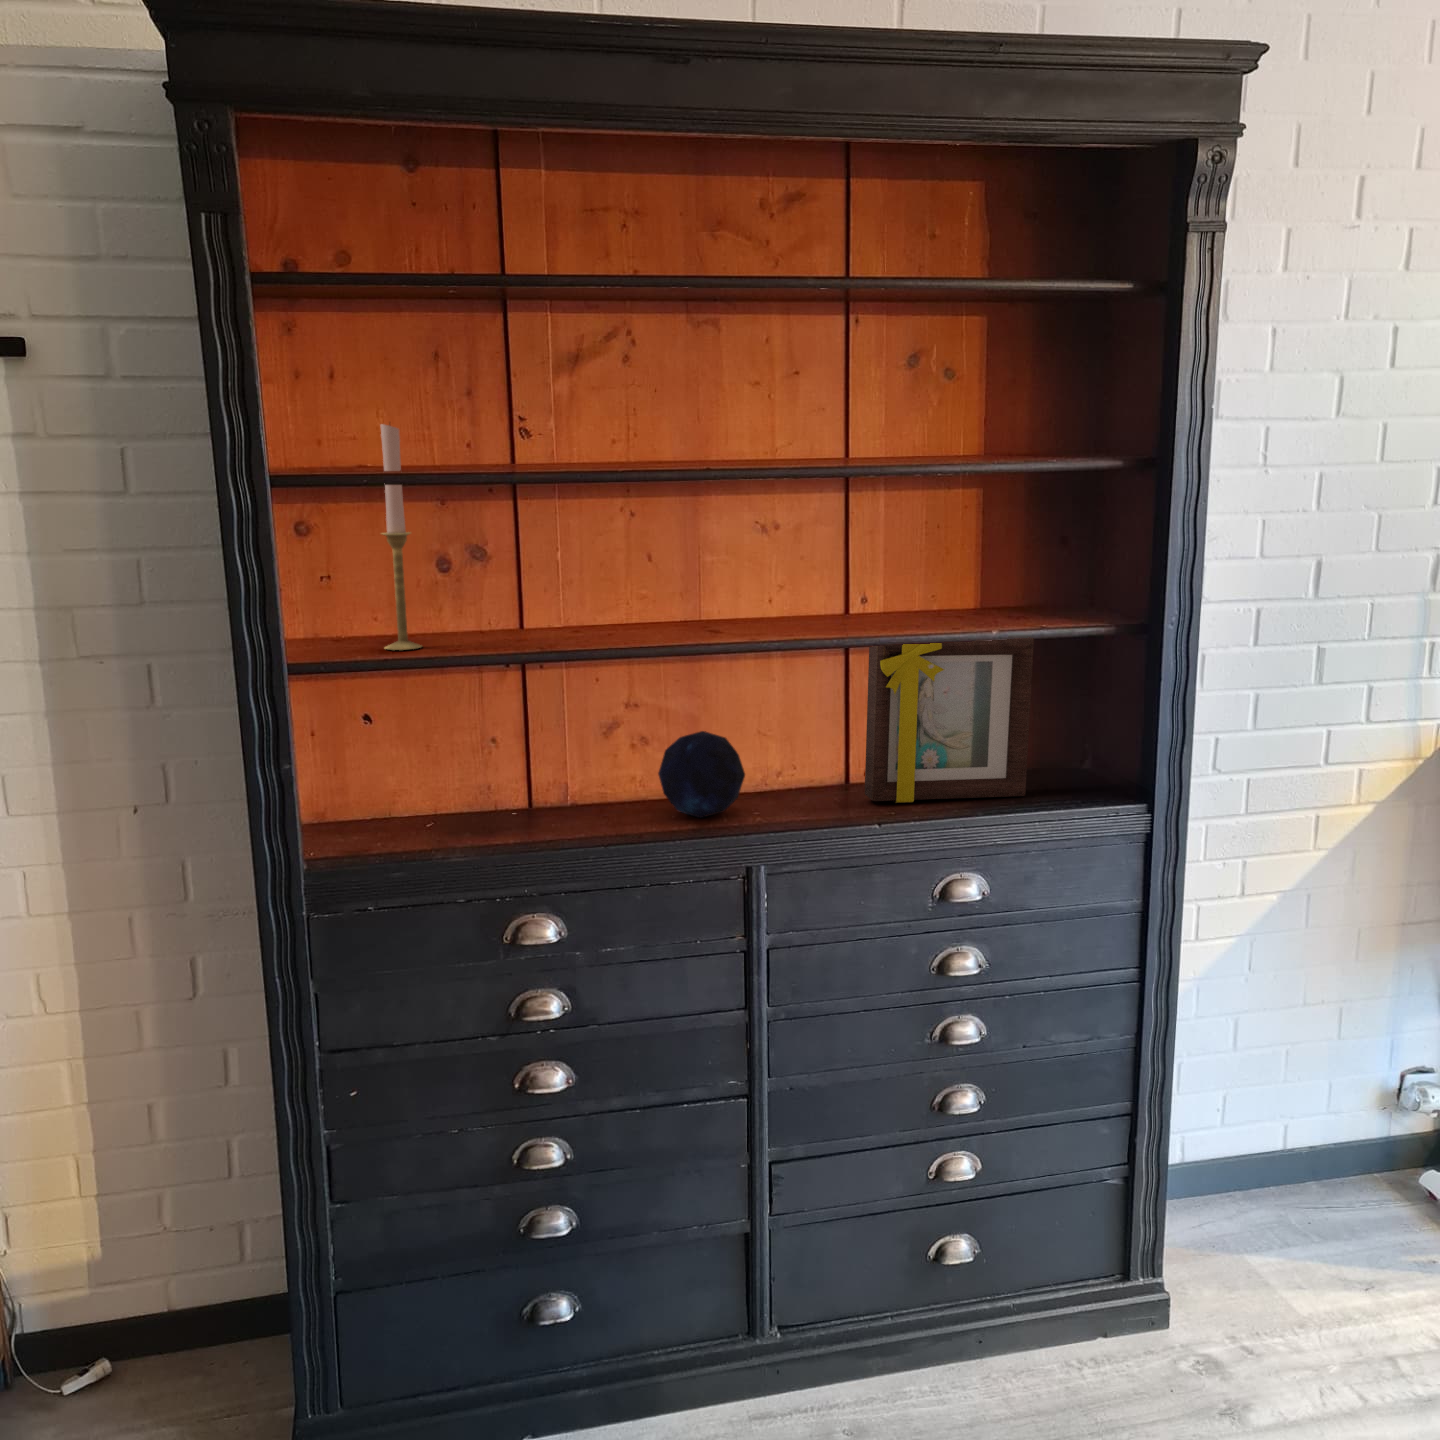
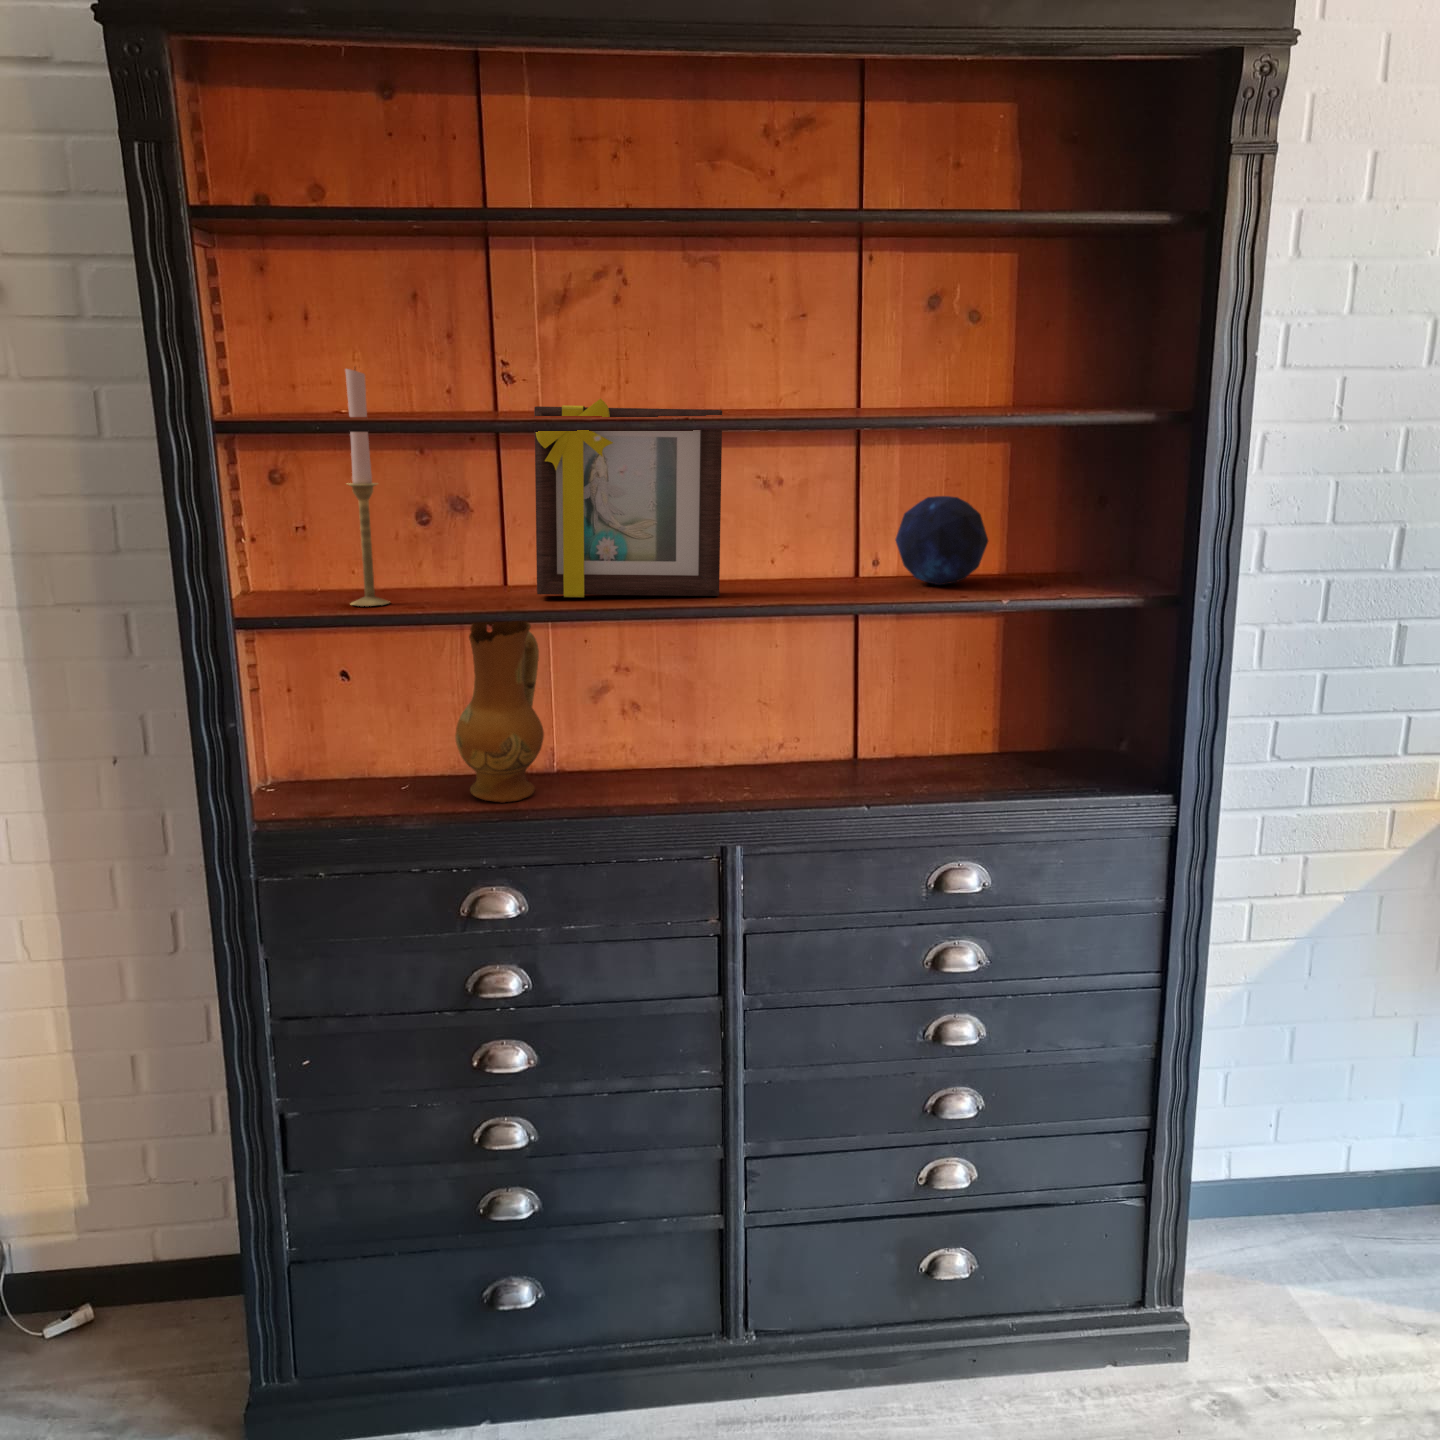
picture frame: present [865,637,1034,803] -> present [534,399,722,597]
ceramic jug: none [486,659,570,835] -> present [455,621,544,803]
decorative orb: present [658,731,745,818] -> present [895,496,988,585]

